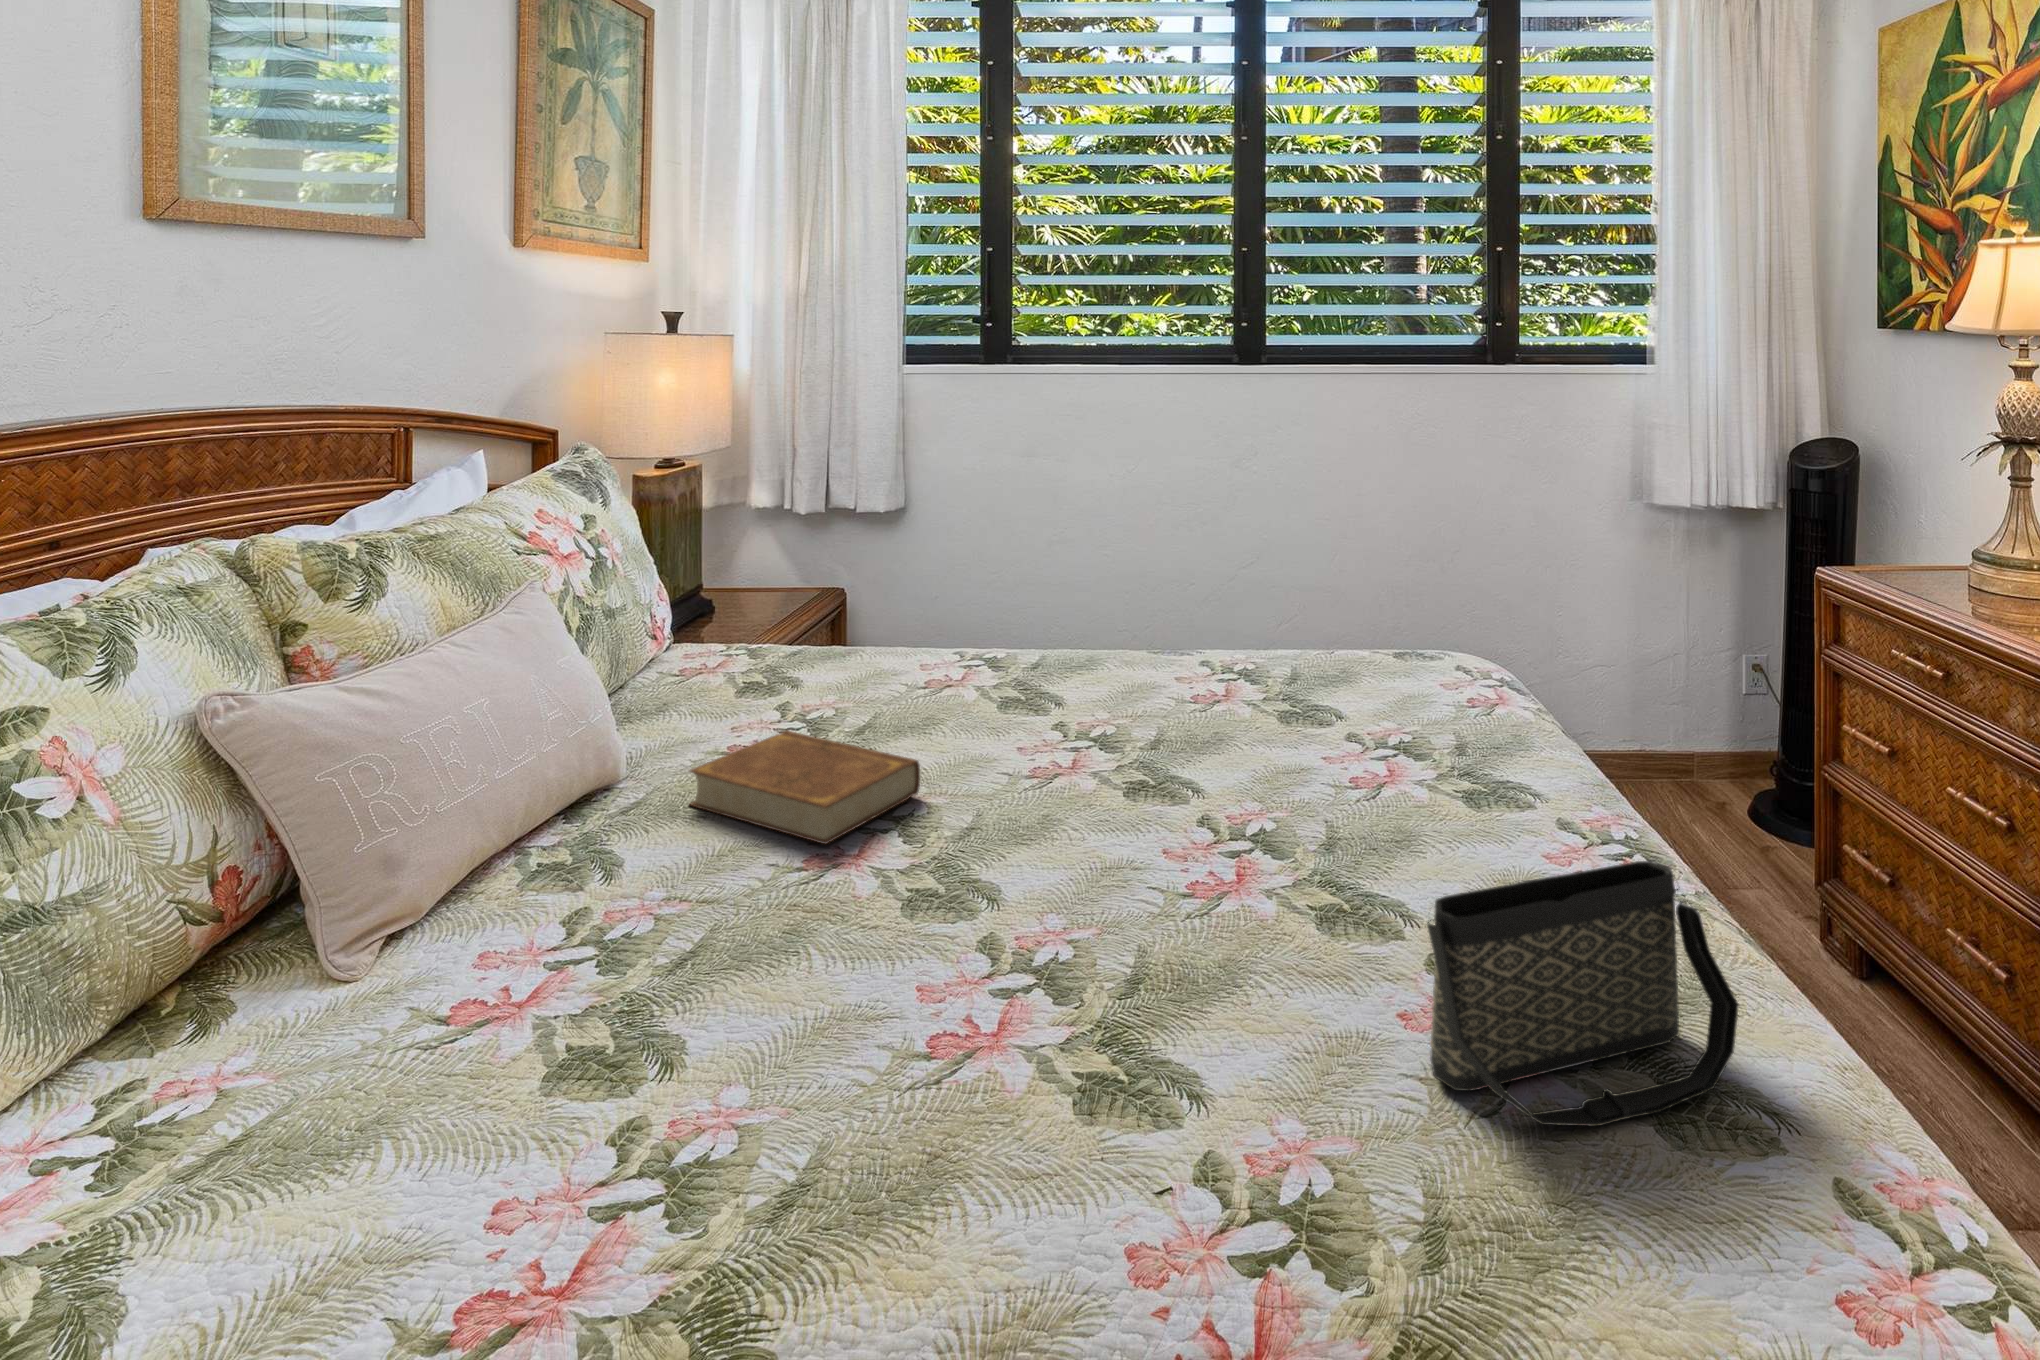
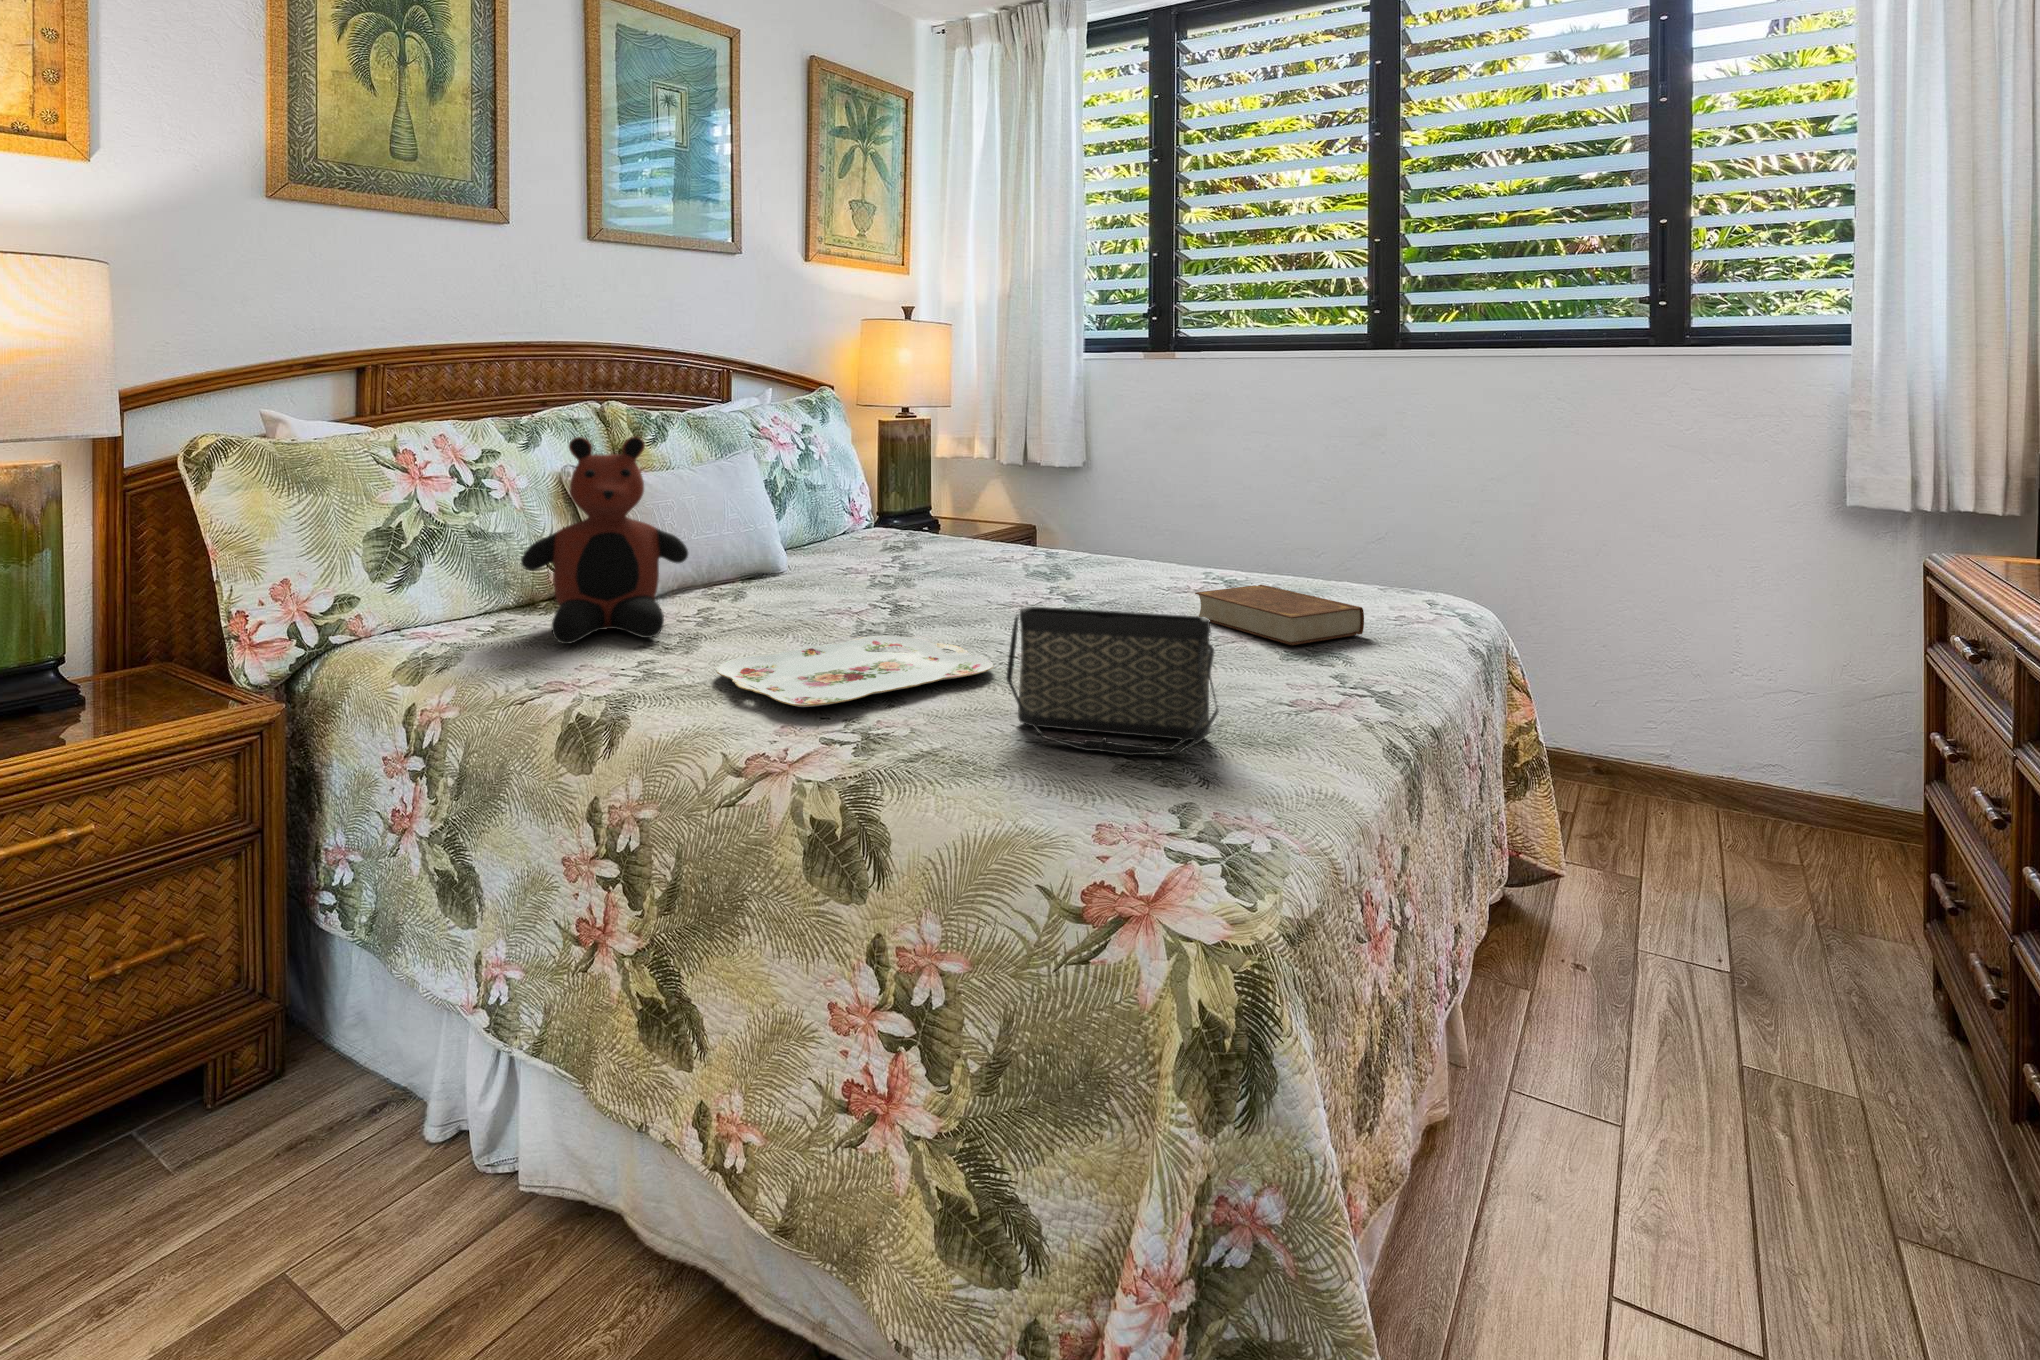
teddy bear: none [222,657,608,1161] -> present [521,436,688,644]
book: present [689,731,920,844] -> present [1195,585,1364,645]
serving tray: none [838,913,1265,1206] -> present [716,635,993,707]

